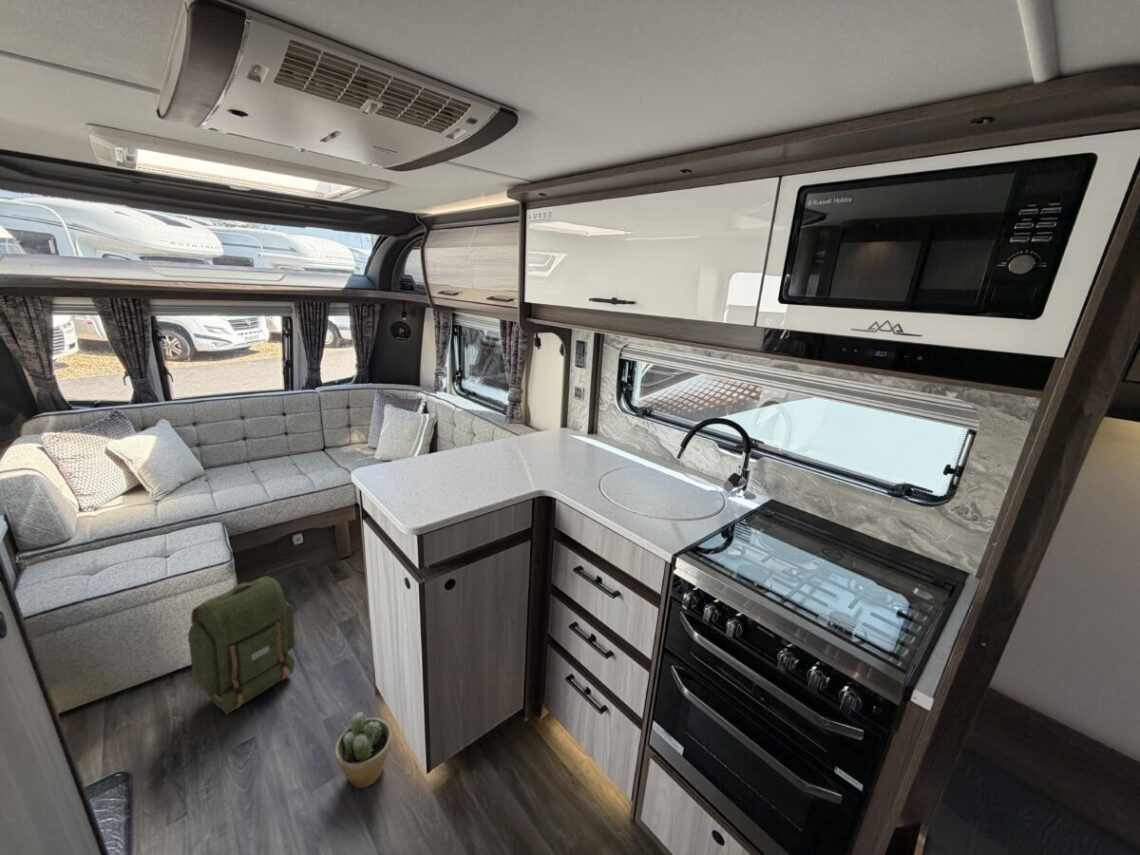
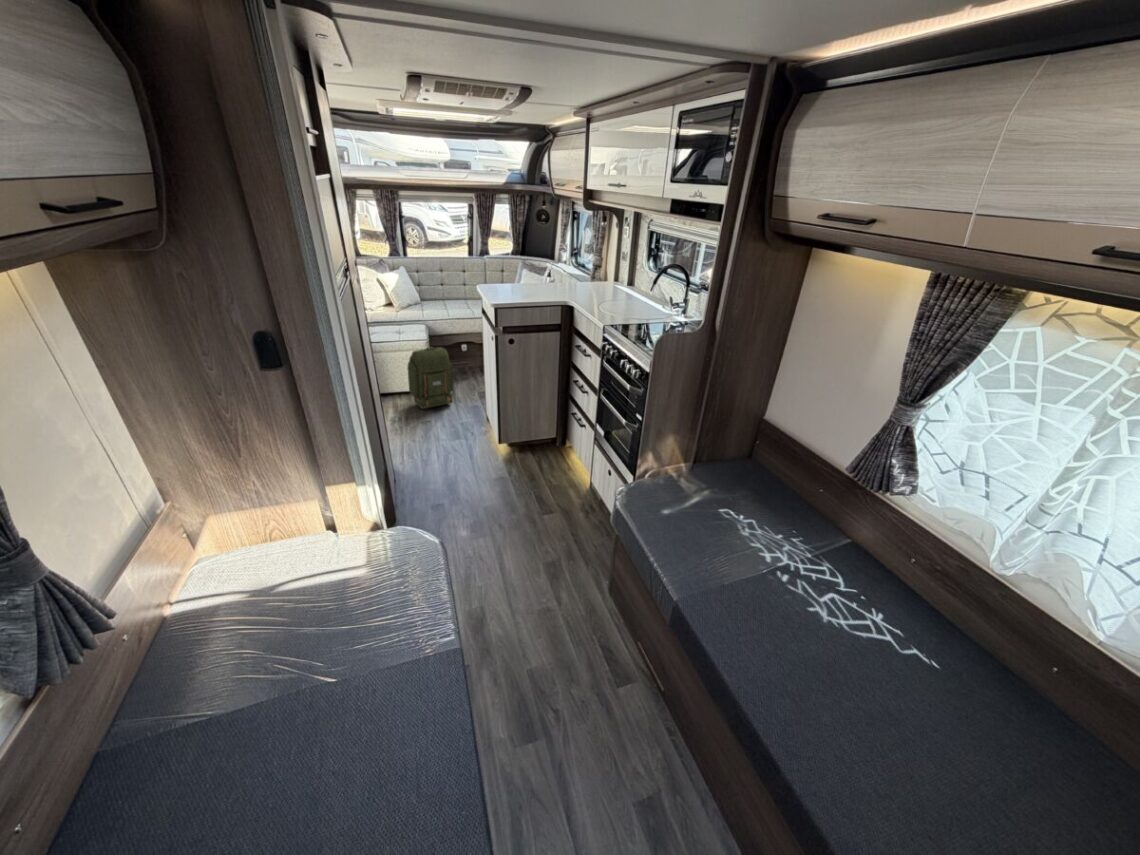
potted plant: present [335,712,392,788] -> none [461,408,487,444]

